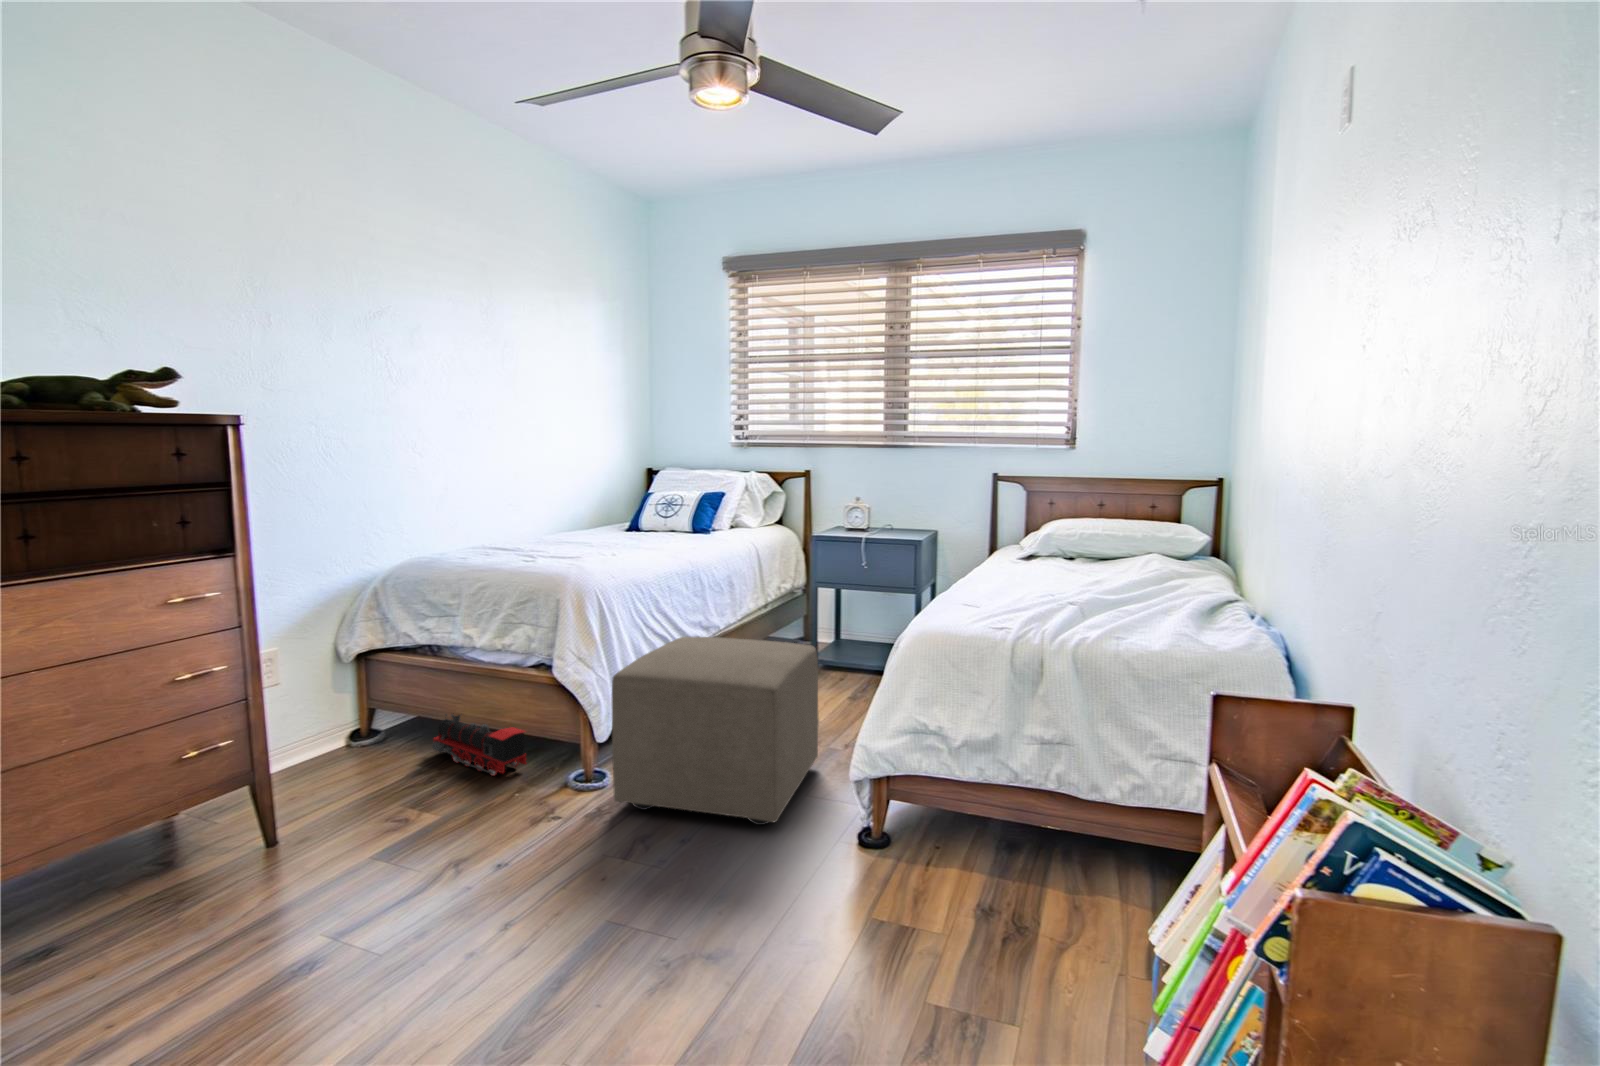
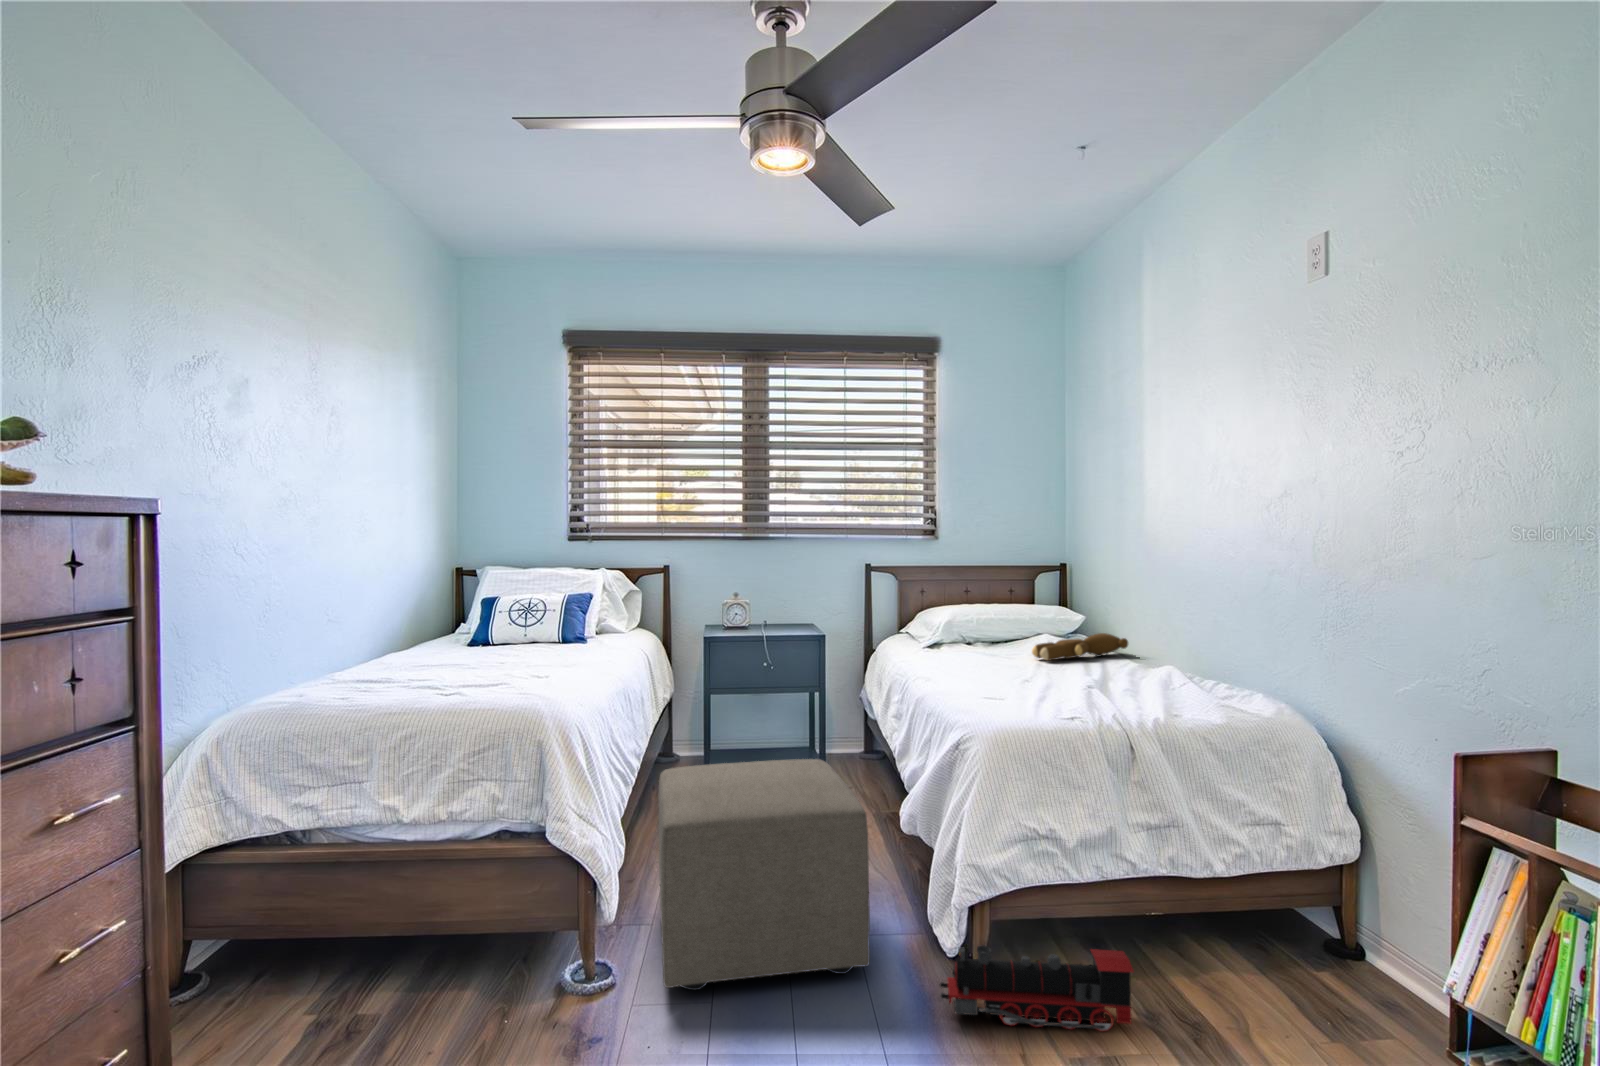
teddy bear: none [1090,555,1205,580] -> present [1032,633,1128,661]
toy train: present [432,714,526,776] -> present [940,945,1133,1032]

